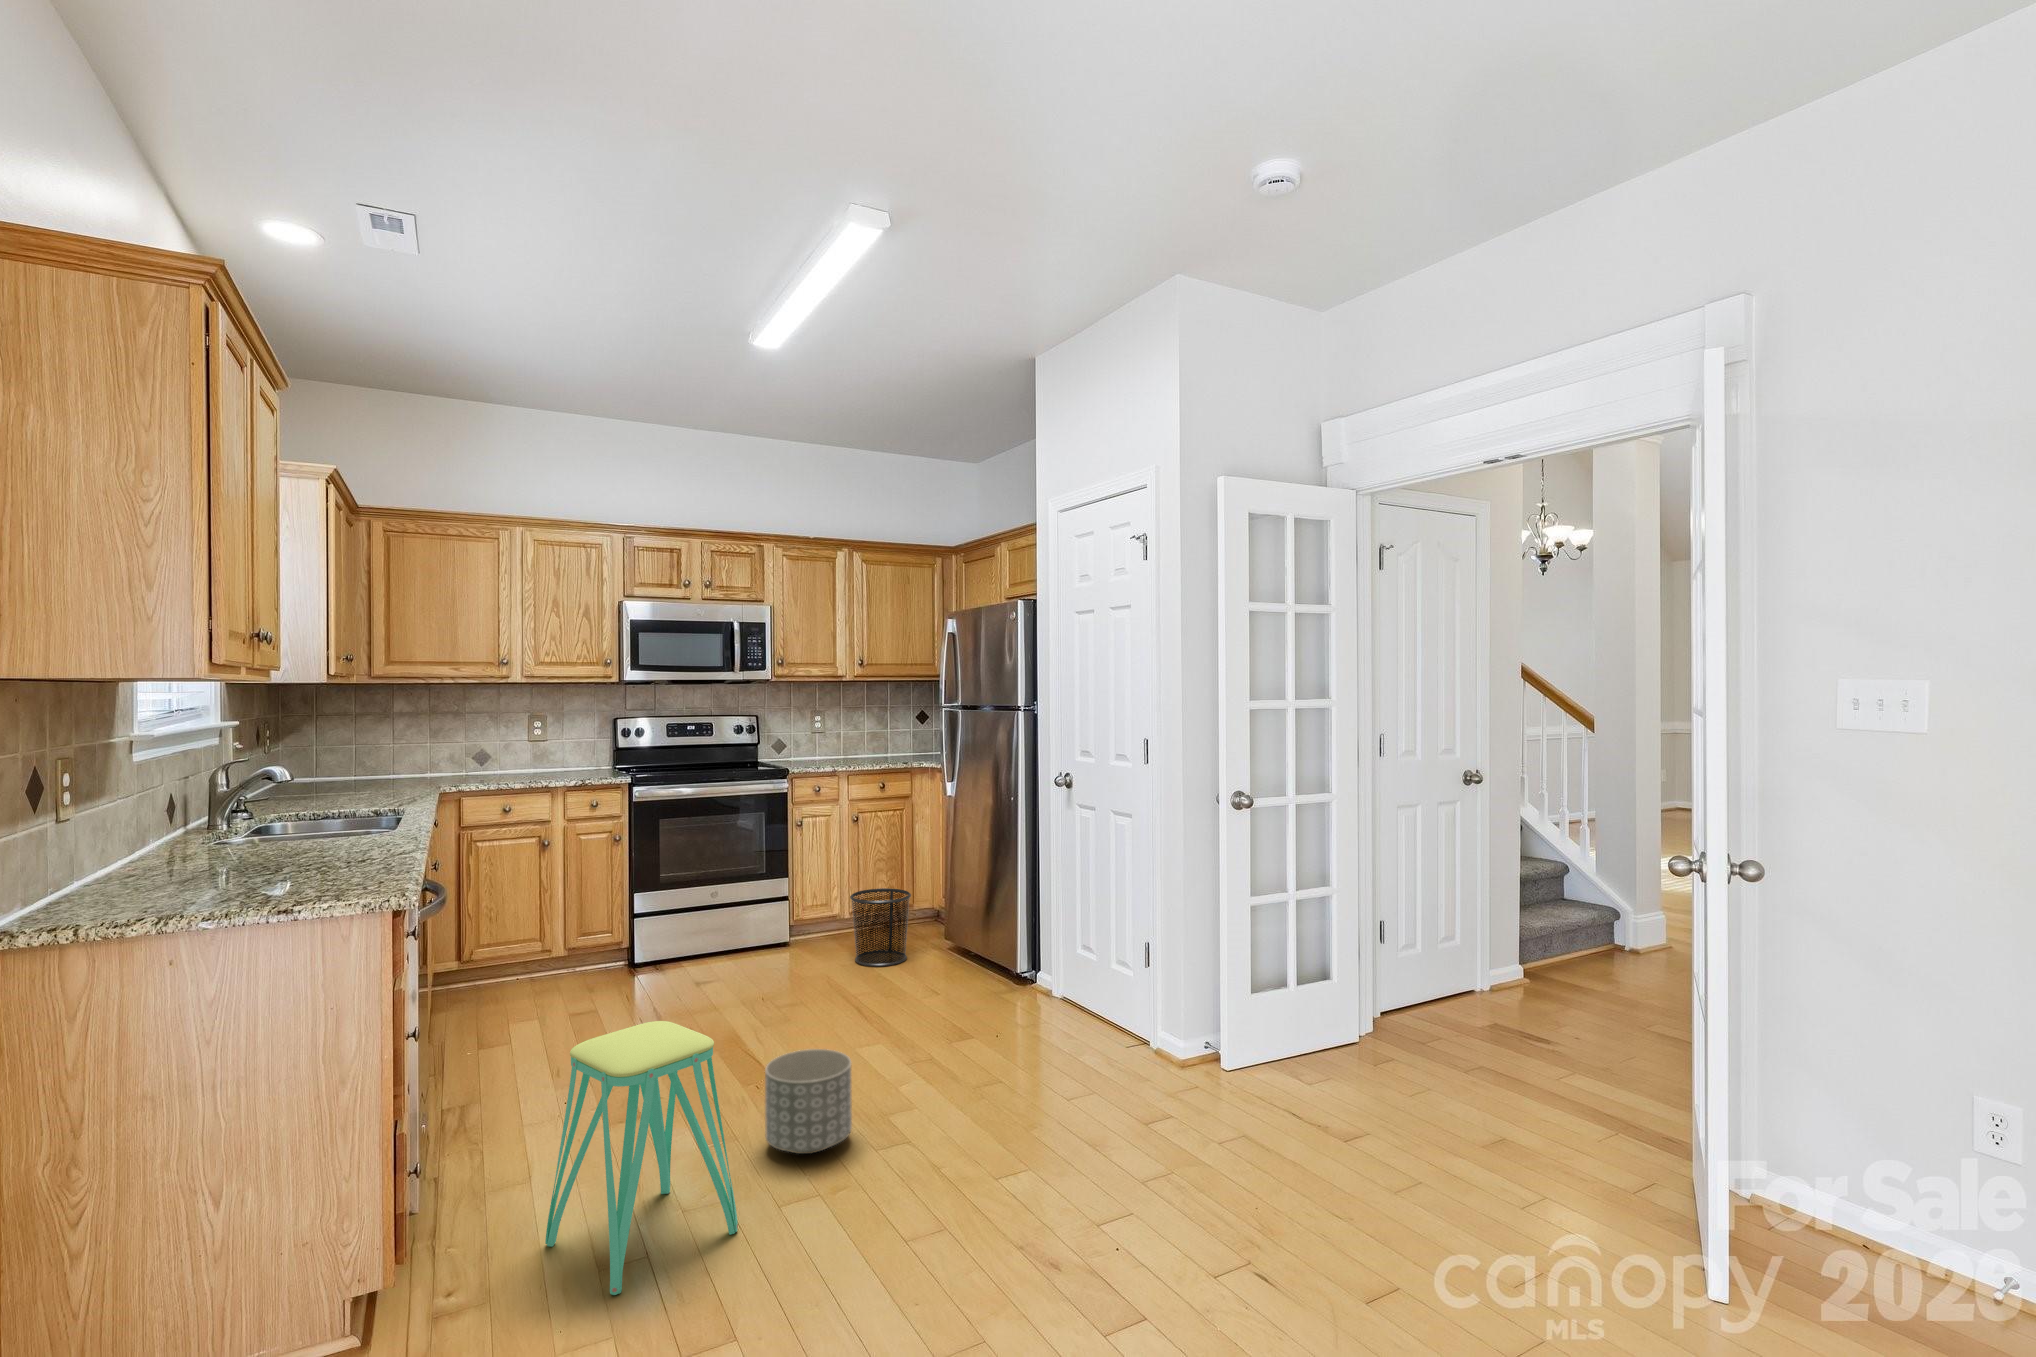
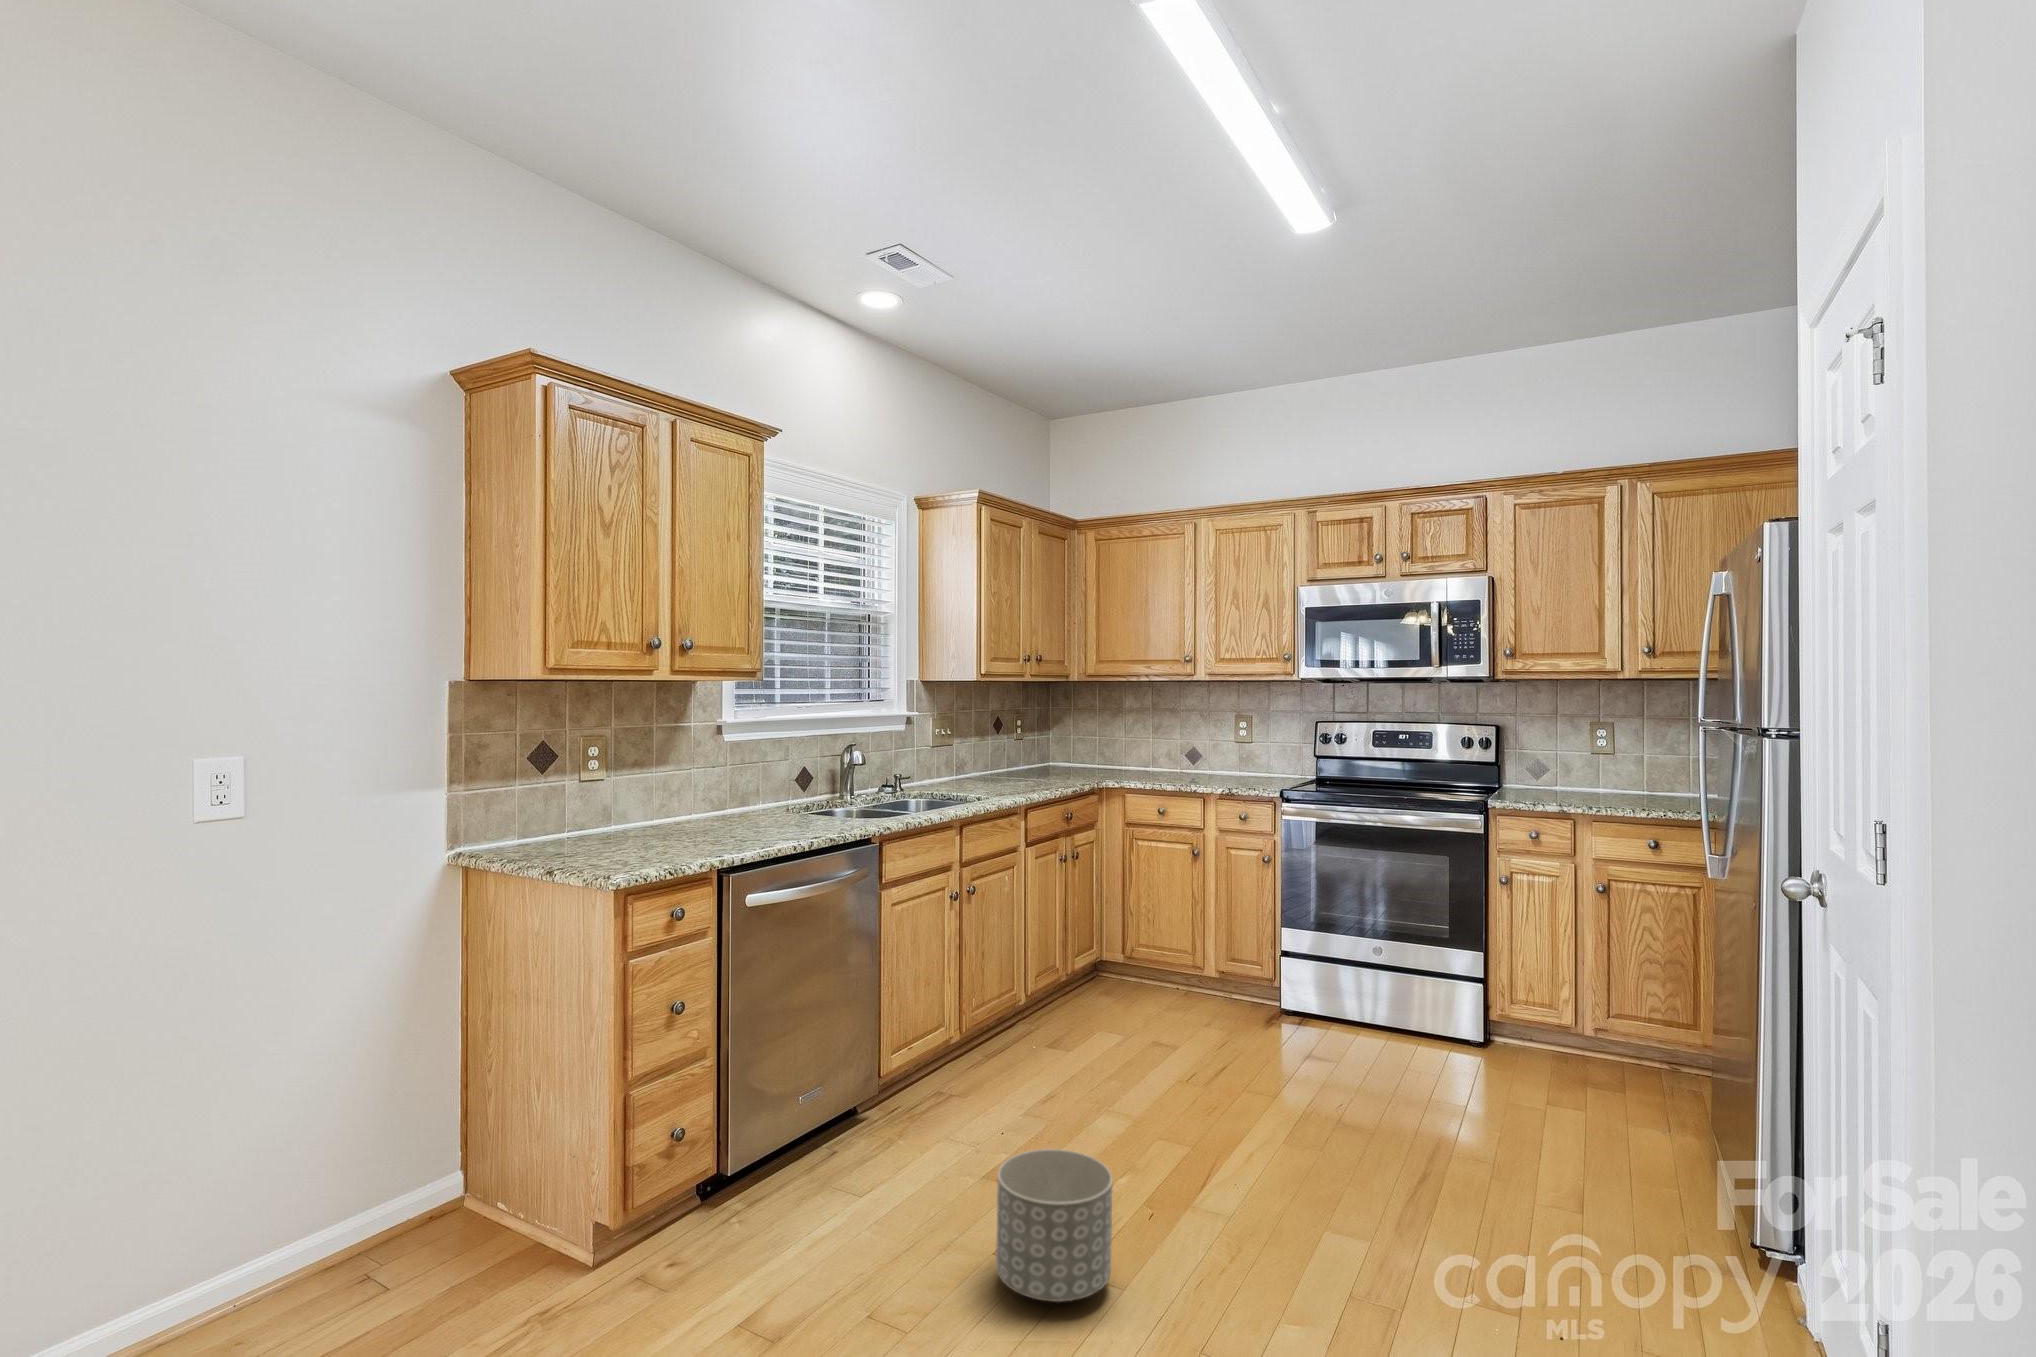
waste bin: present [850,888,911,967] -> none [1522,998,1633,1132]
stool: present [545,1021,738,1295] -> none [695,1029,892,1322]

